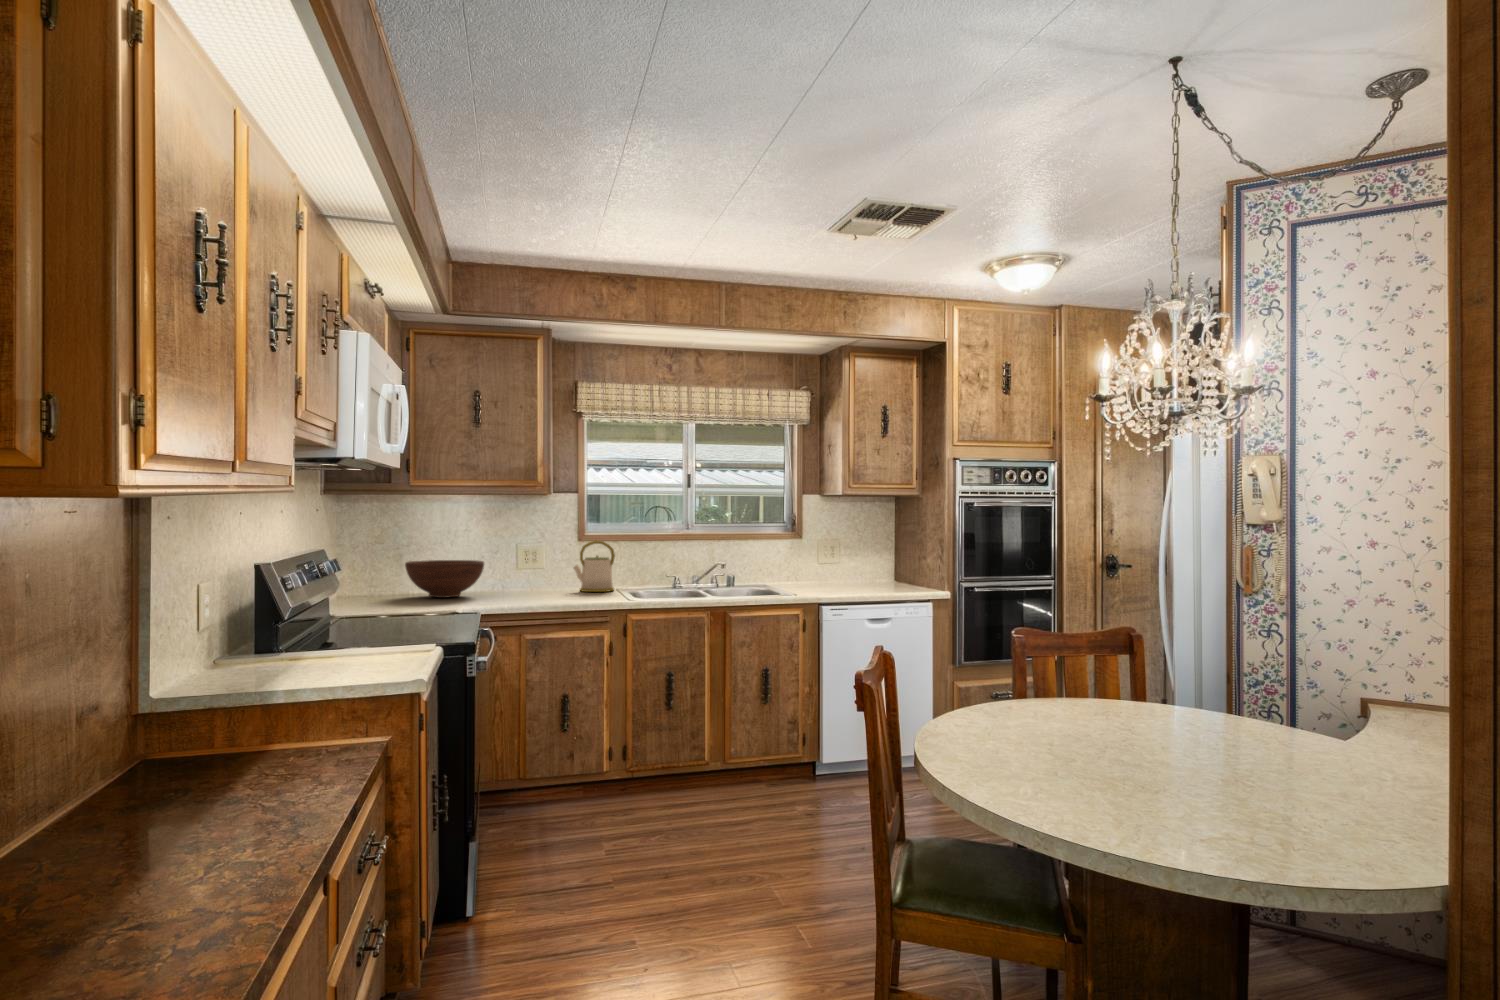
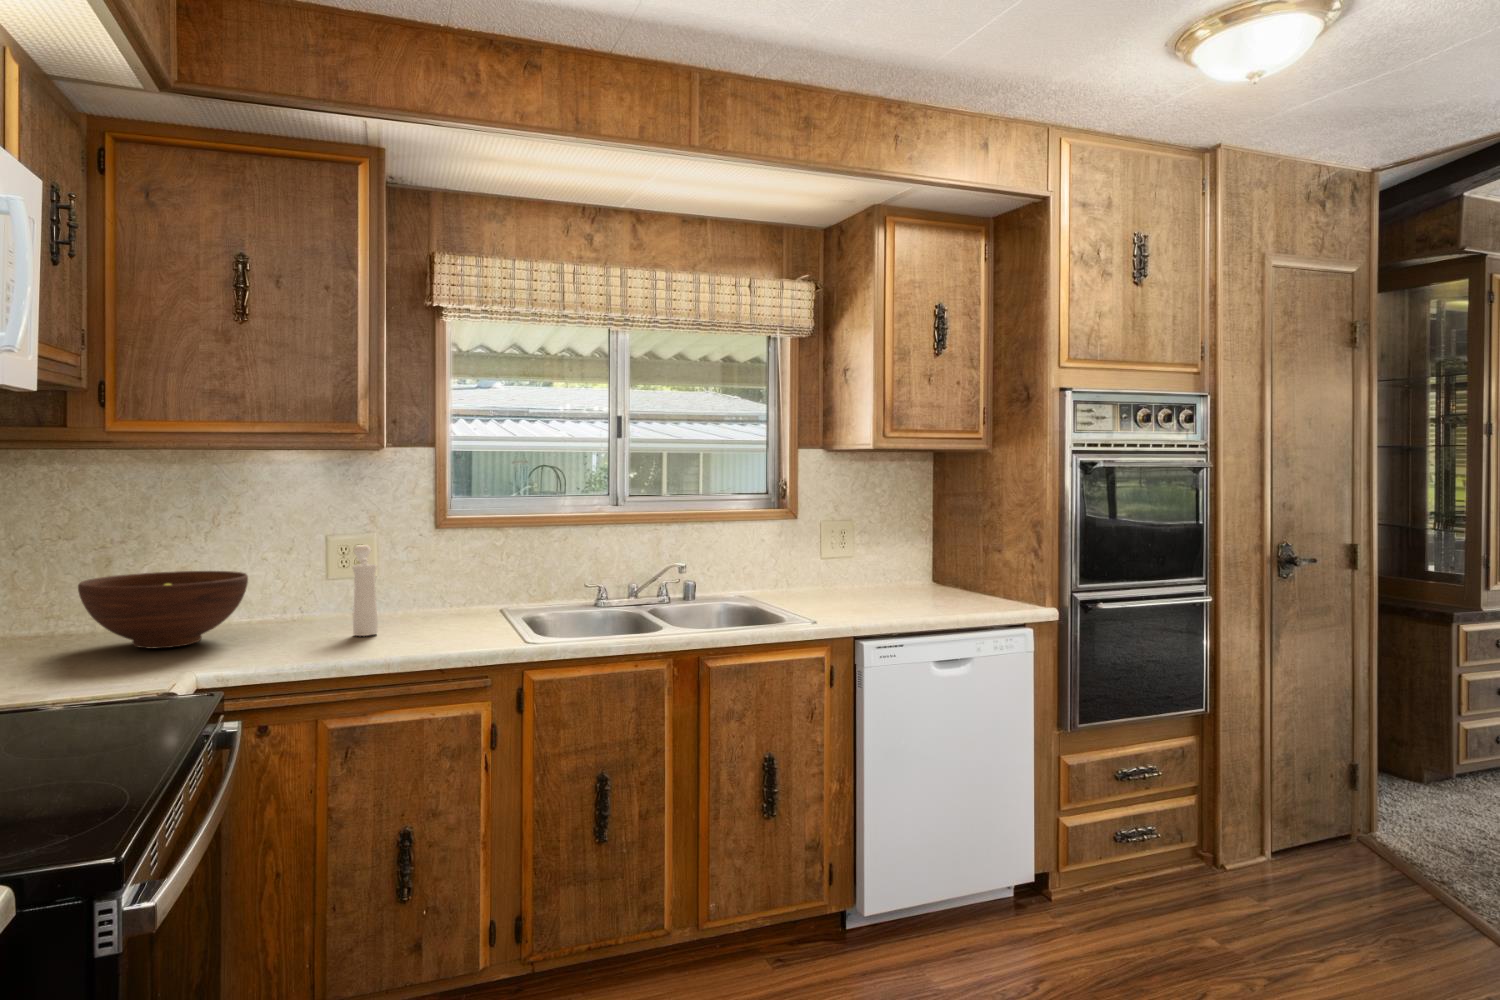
kettle: present [573,541,615,592] -> none [424,529,499,621]
pepper mill: none [536,548,550,596] -> present [352,545,378,636]

